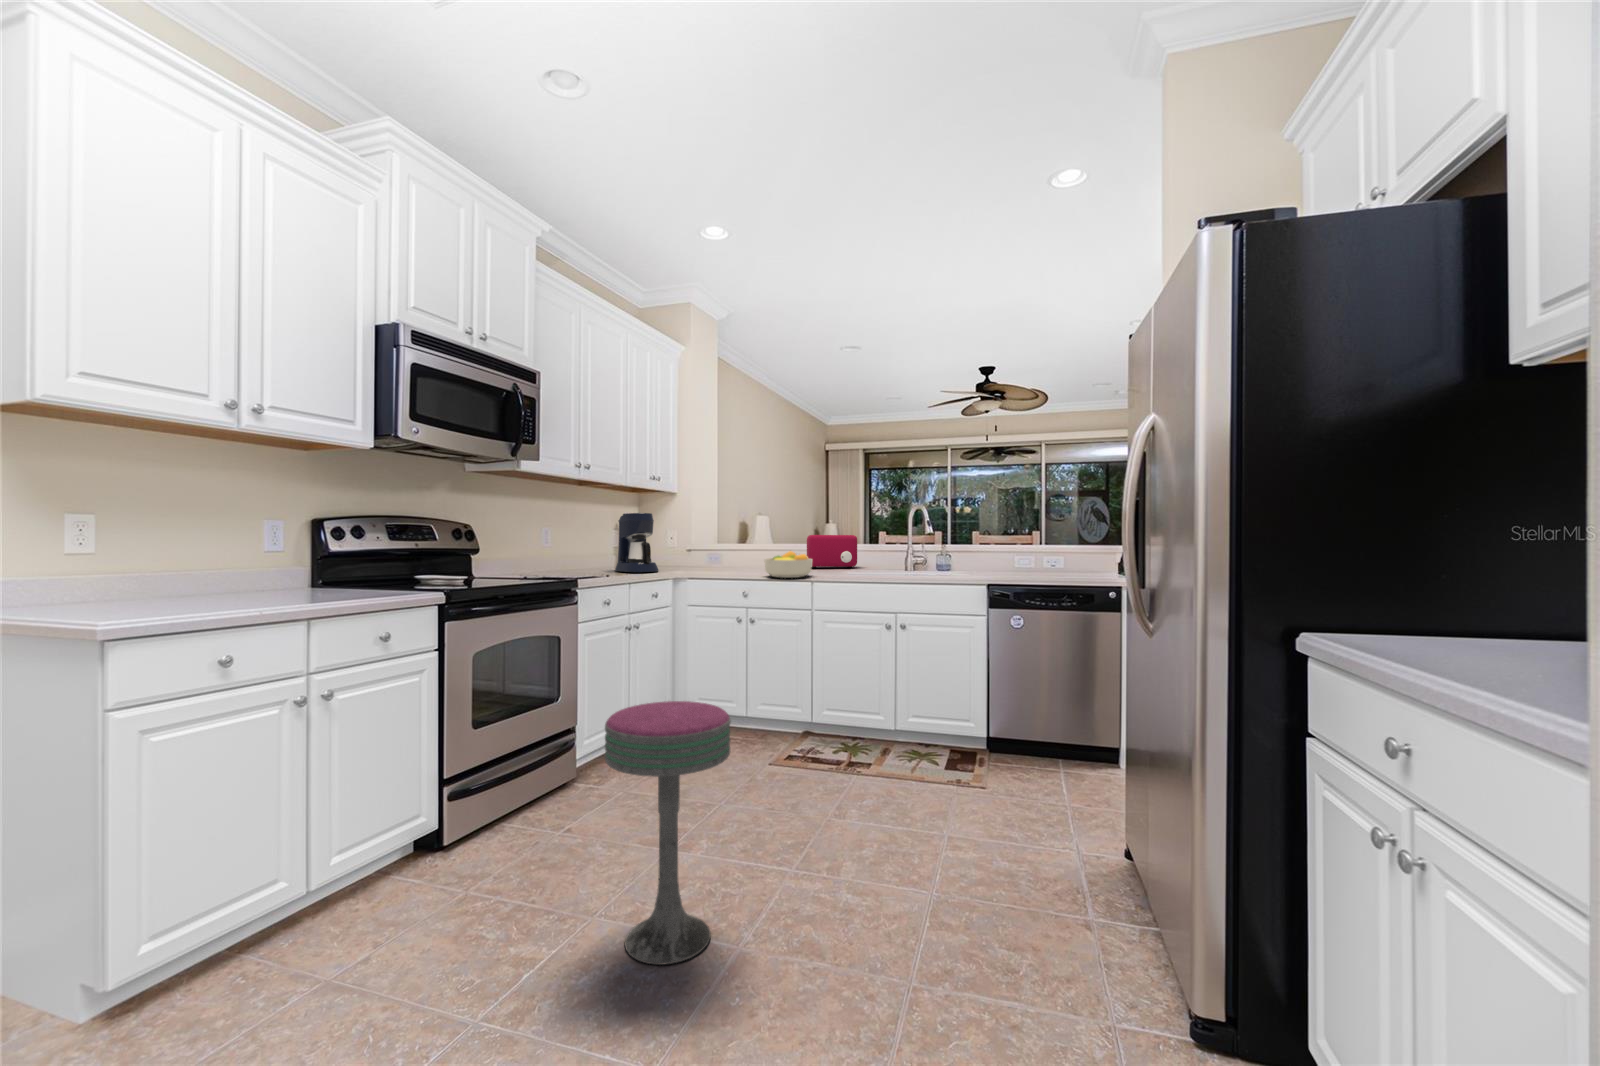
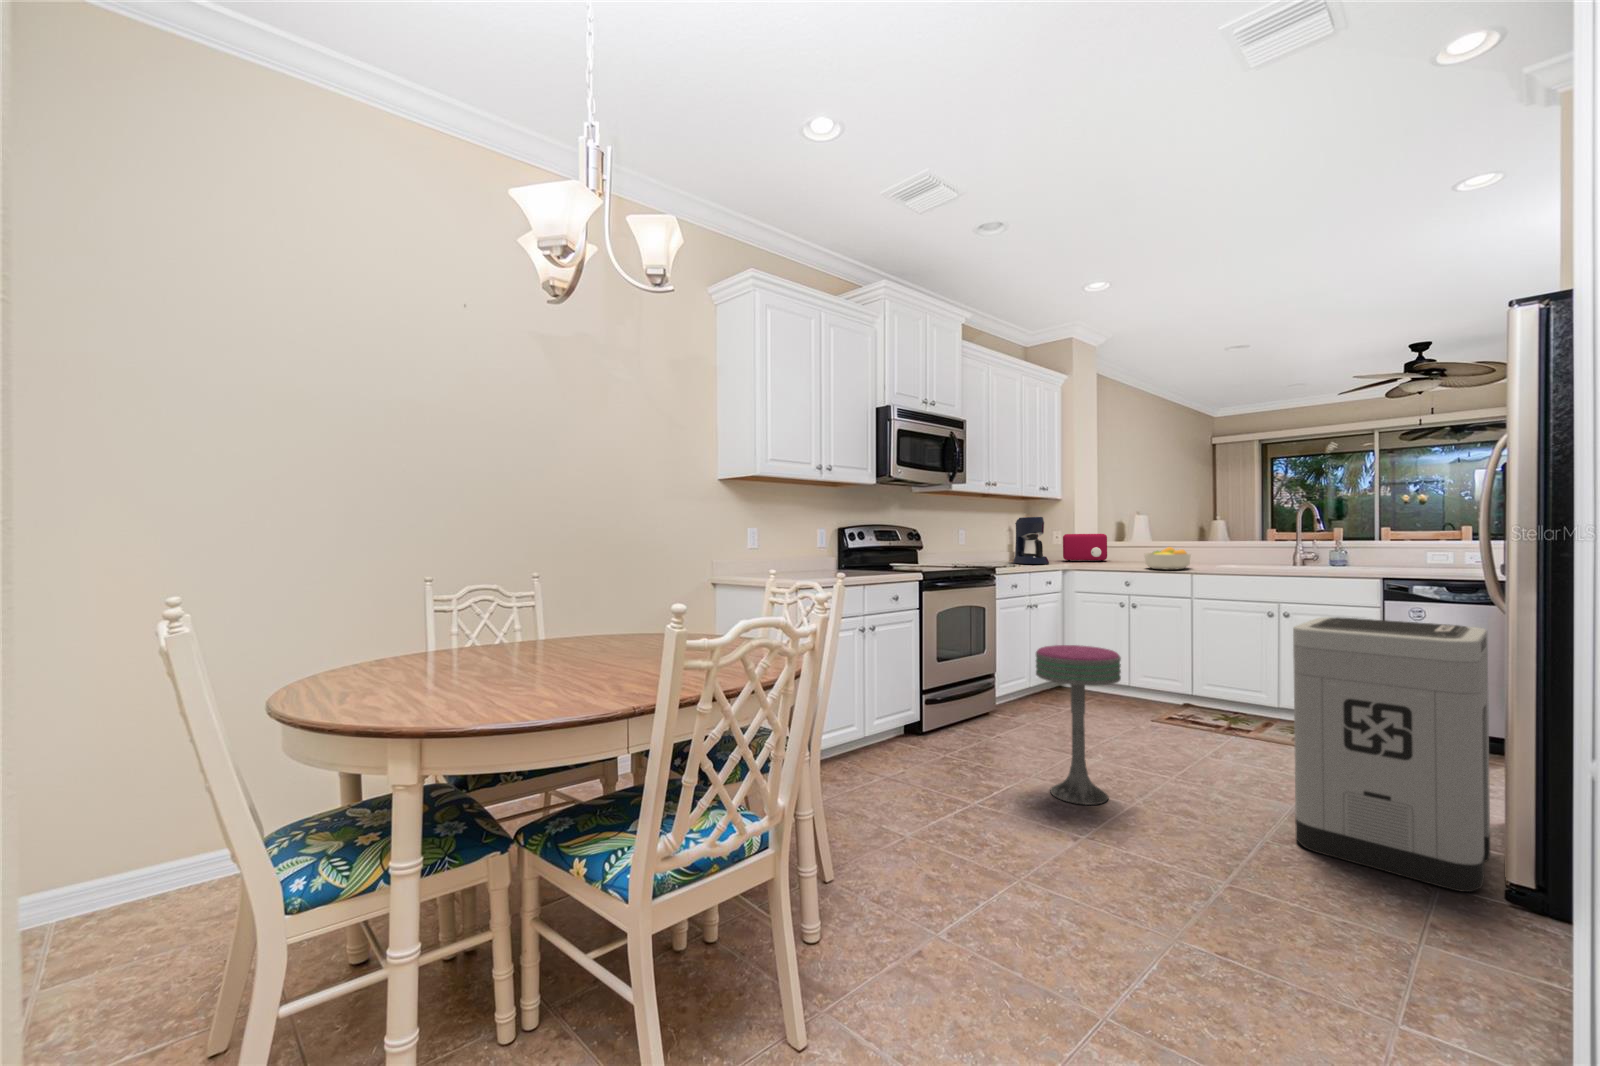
toaster: present [807,535,857,568] -> present [1063,534,1107,562]
trash can: none [948,642,1152,1011] -> present [1293,617,1490,892]

